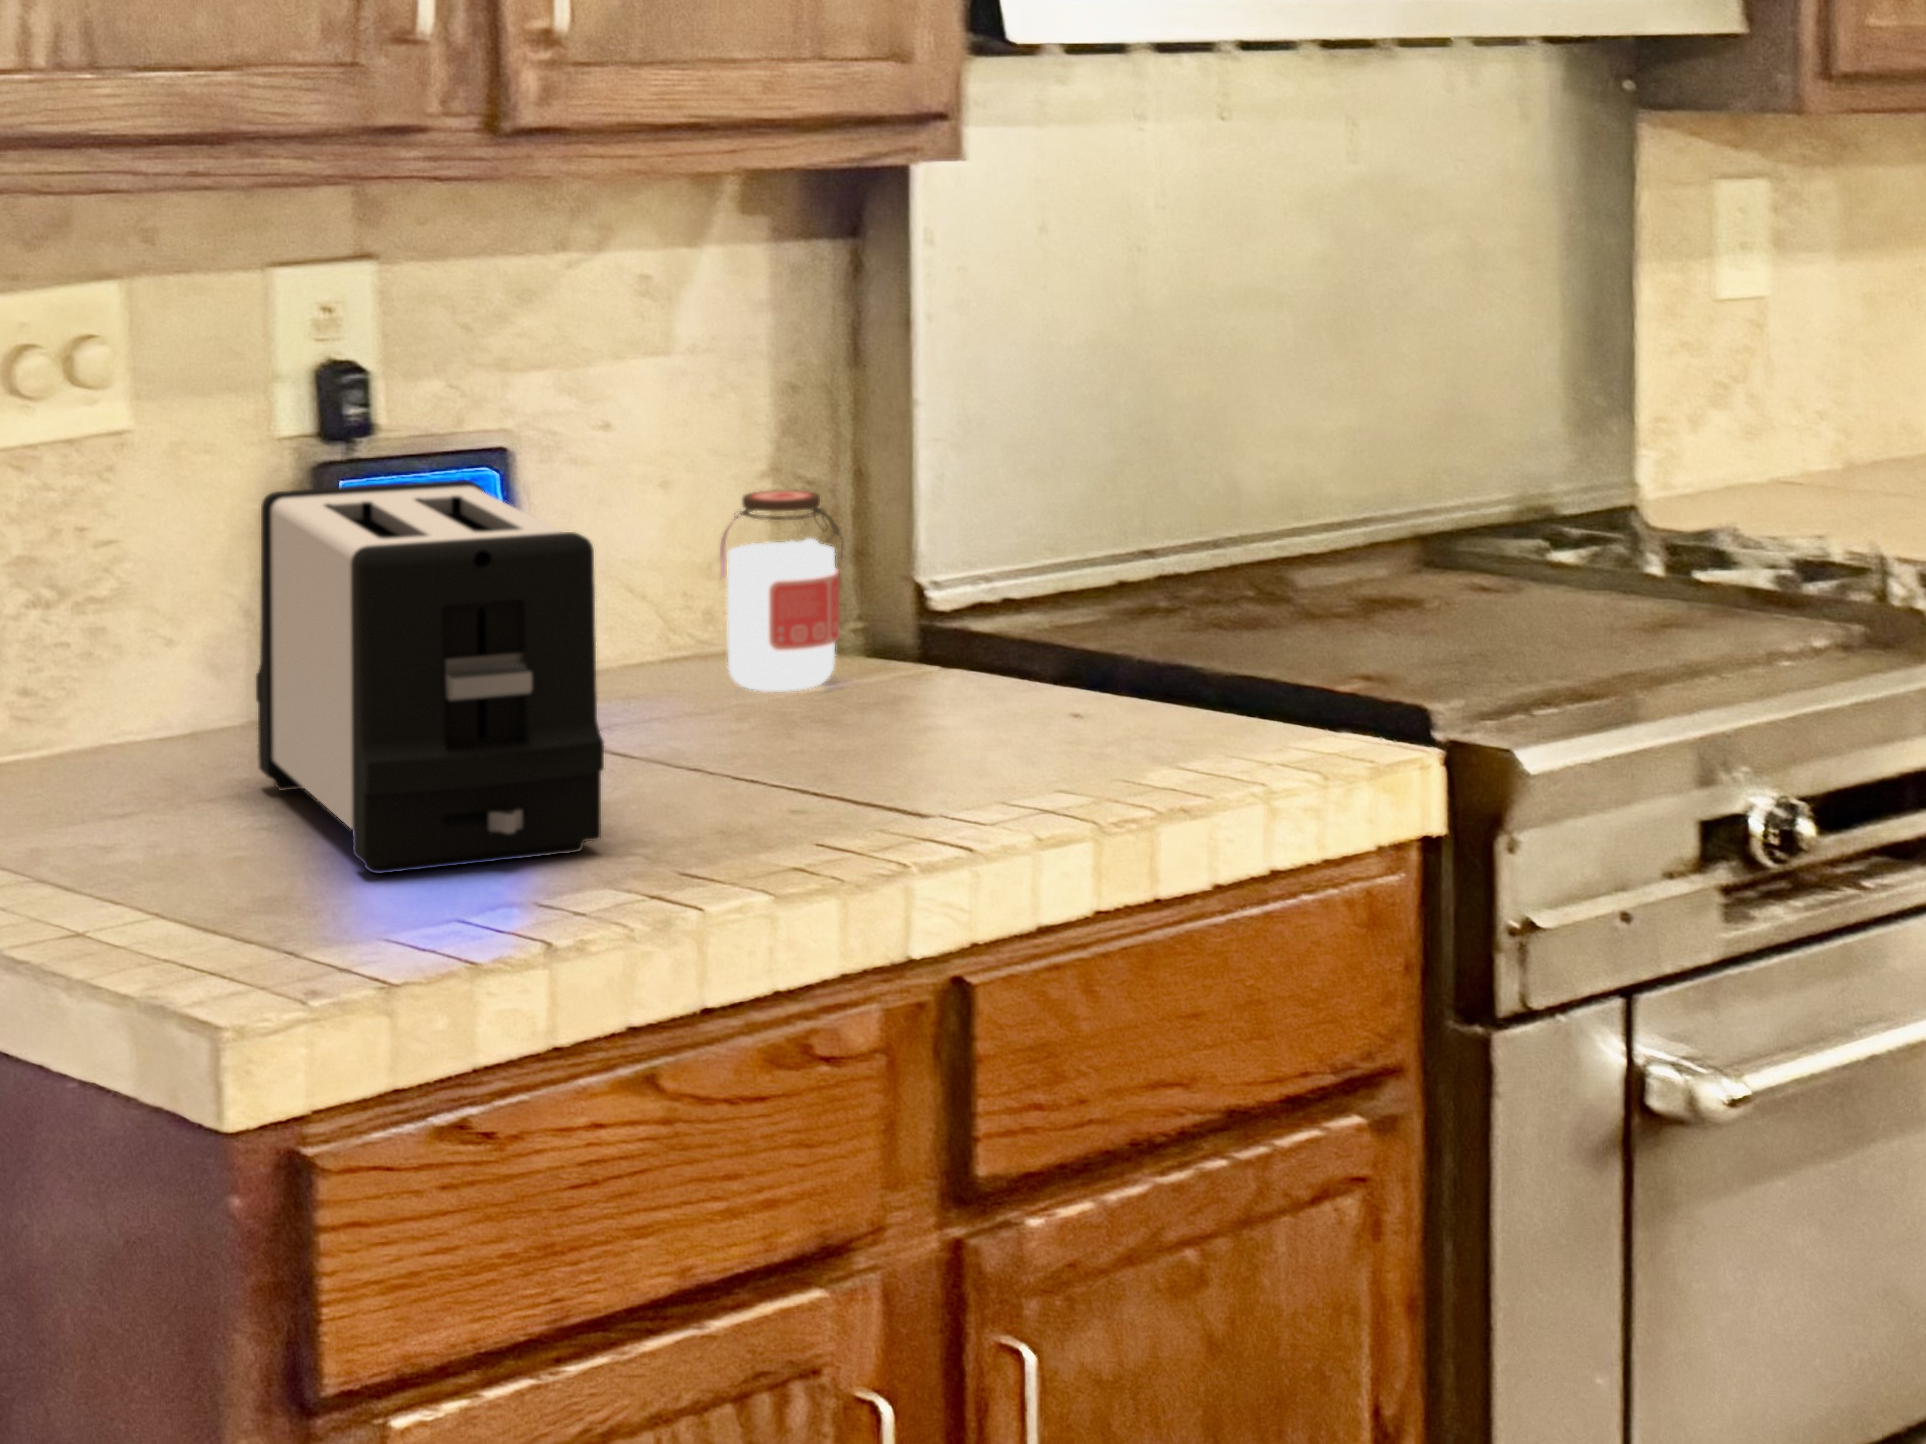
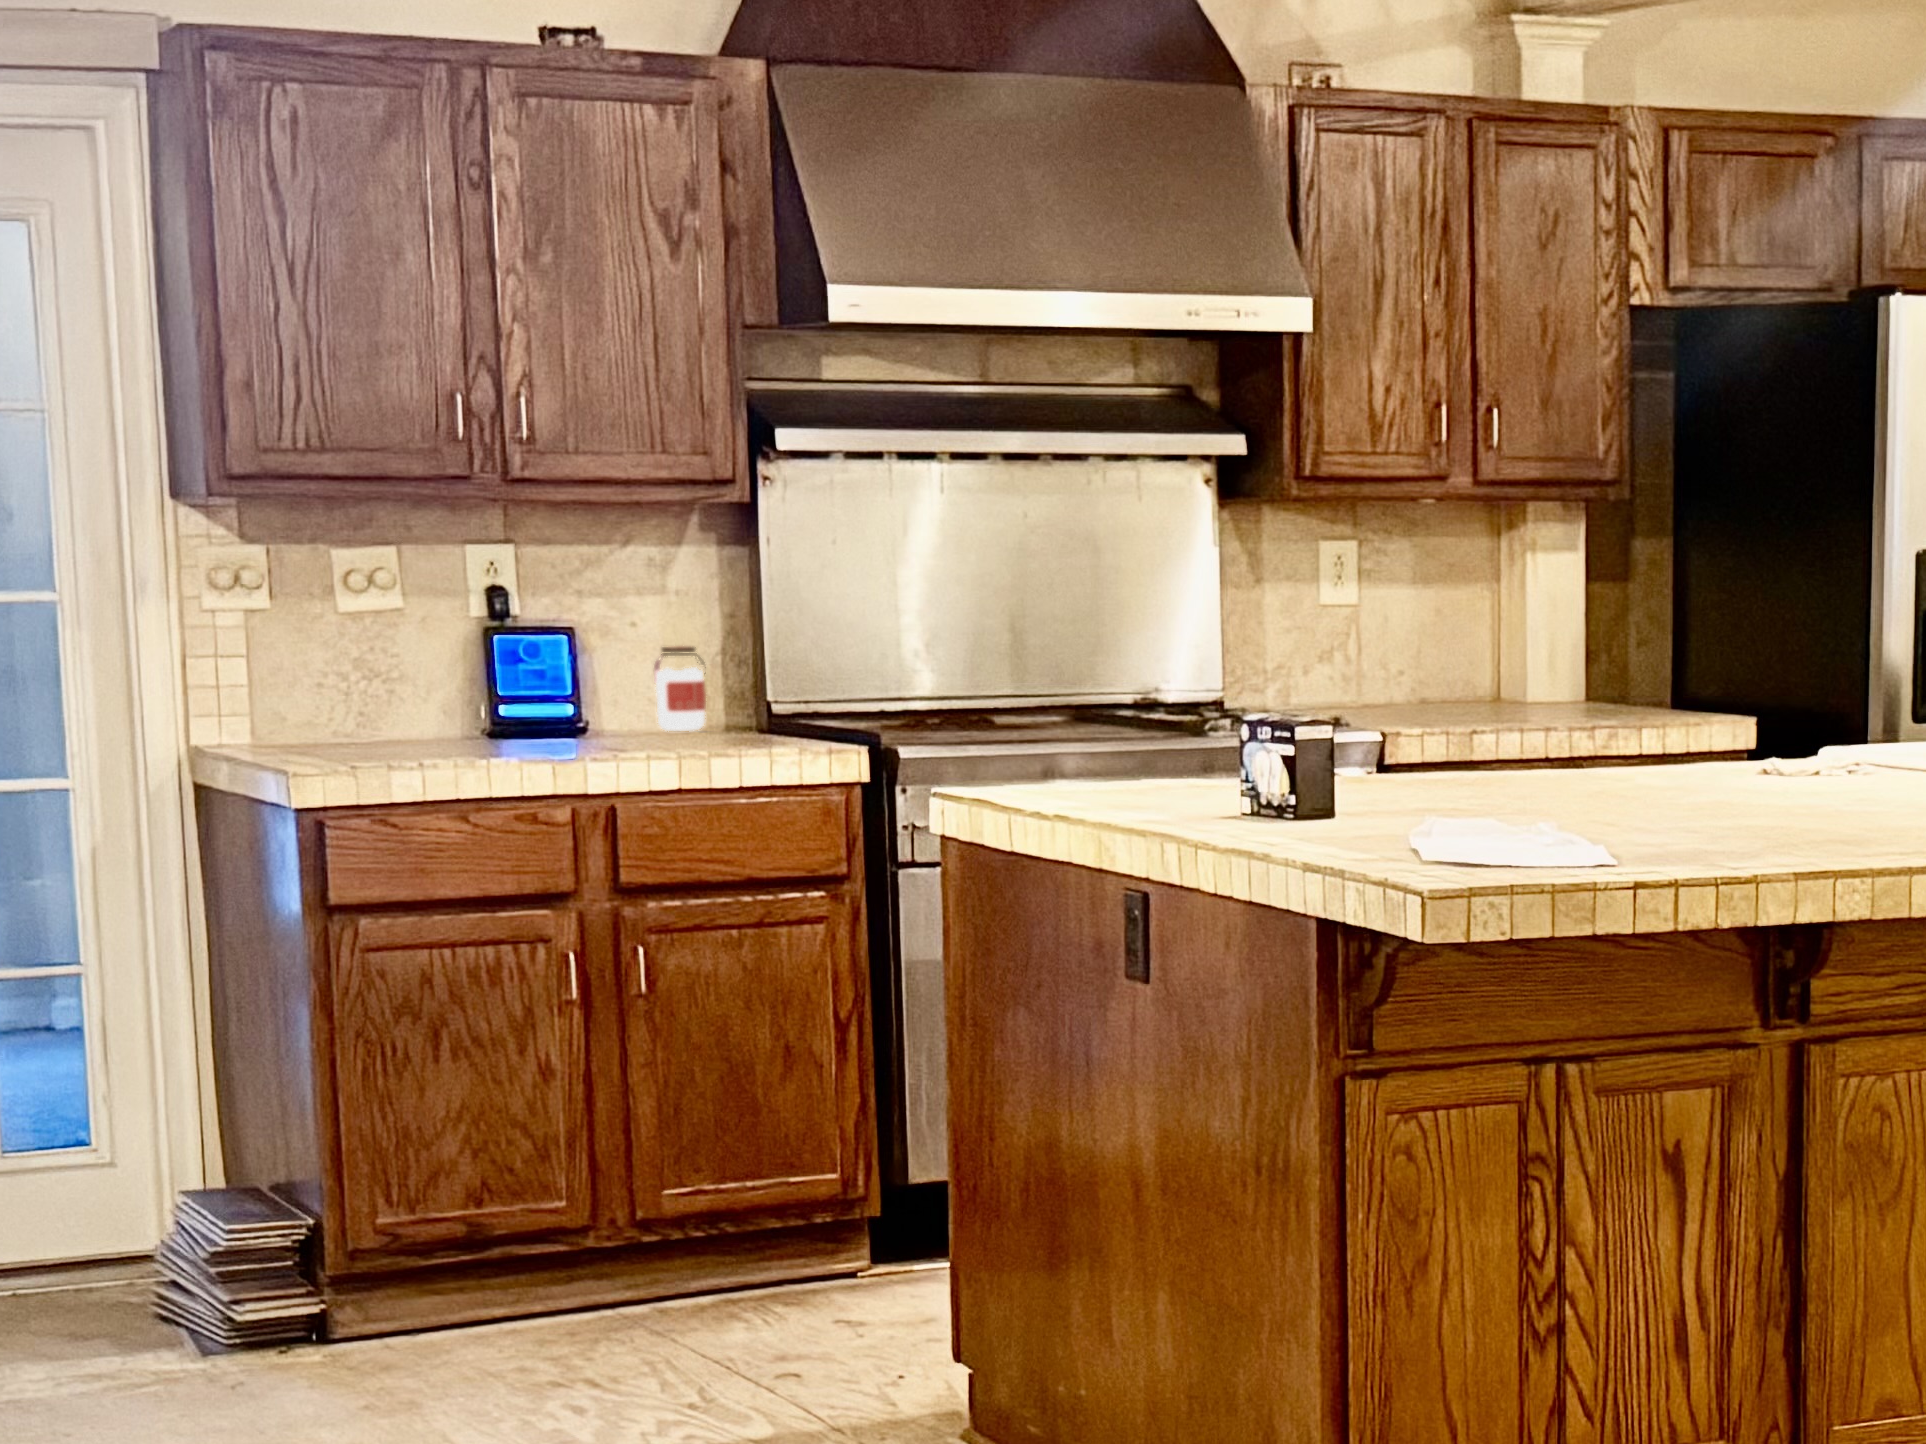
toaster: present [256,480,604,874] -> none [397,622,511,752]

